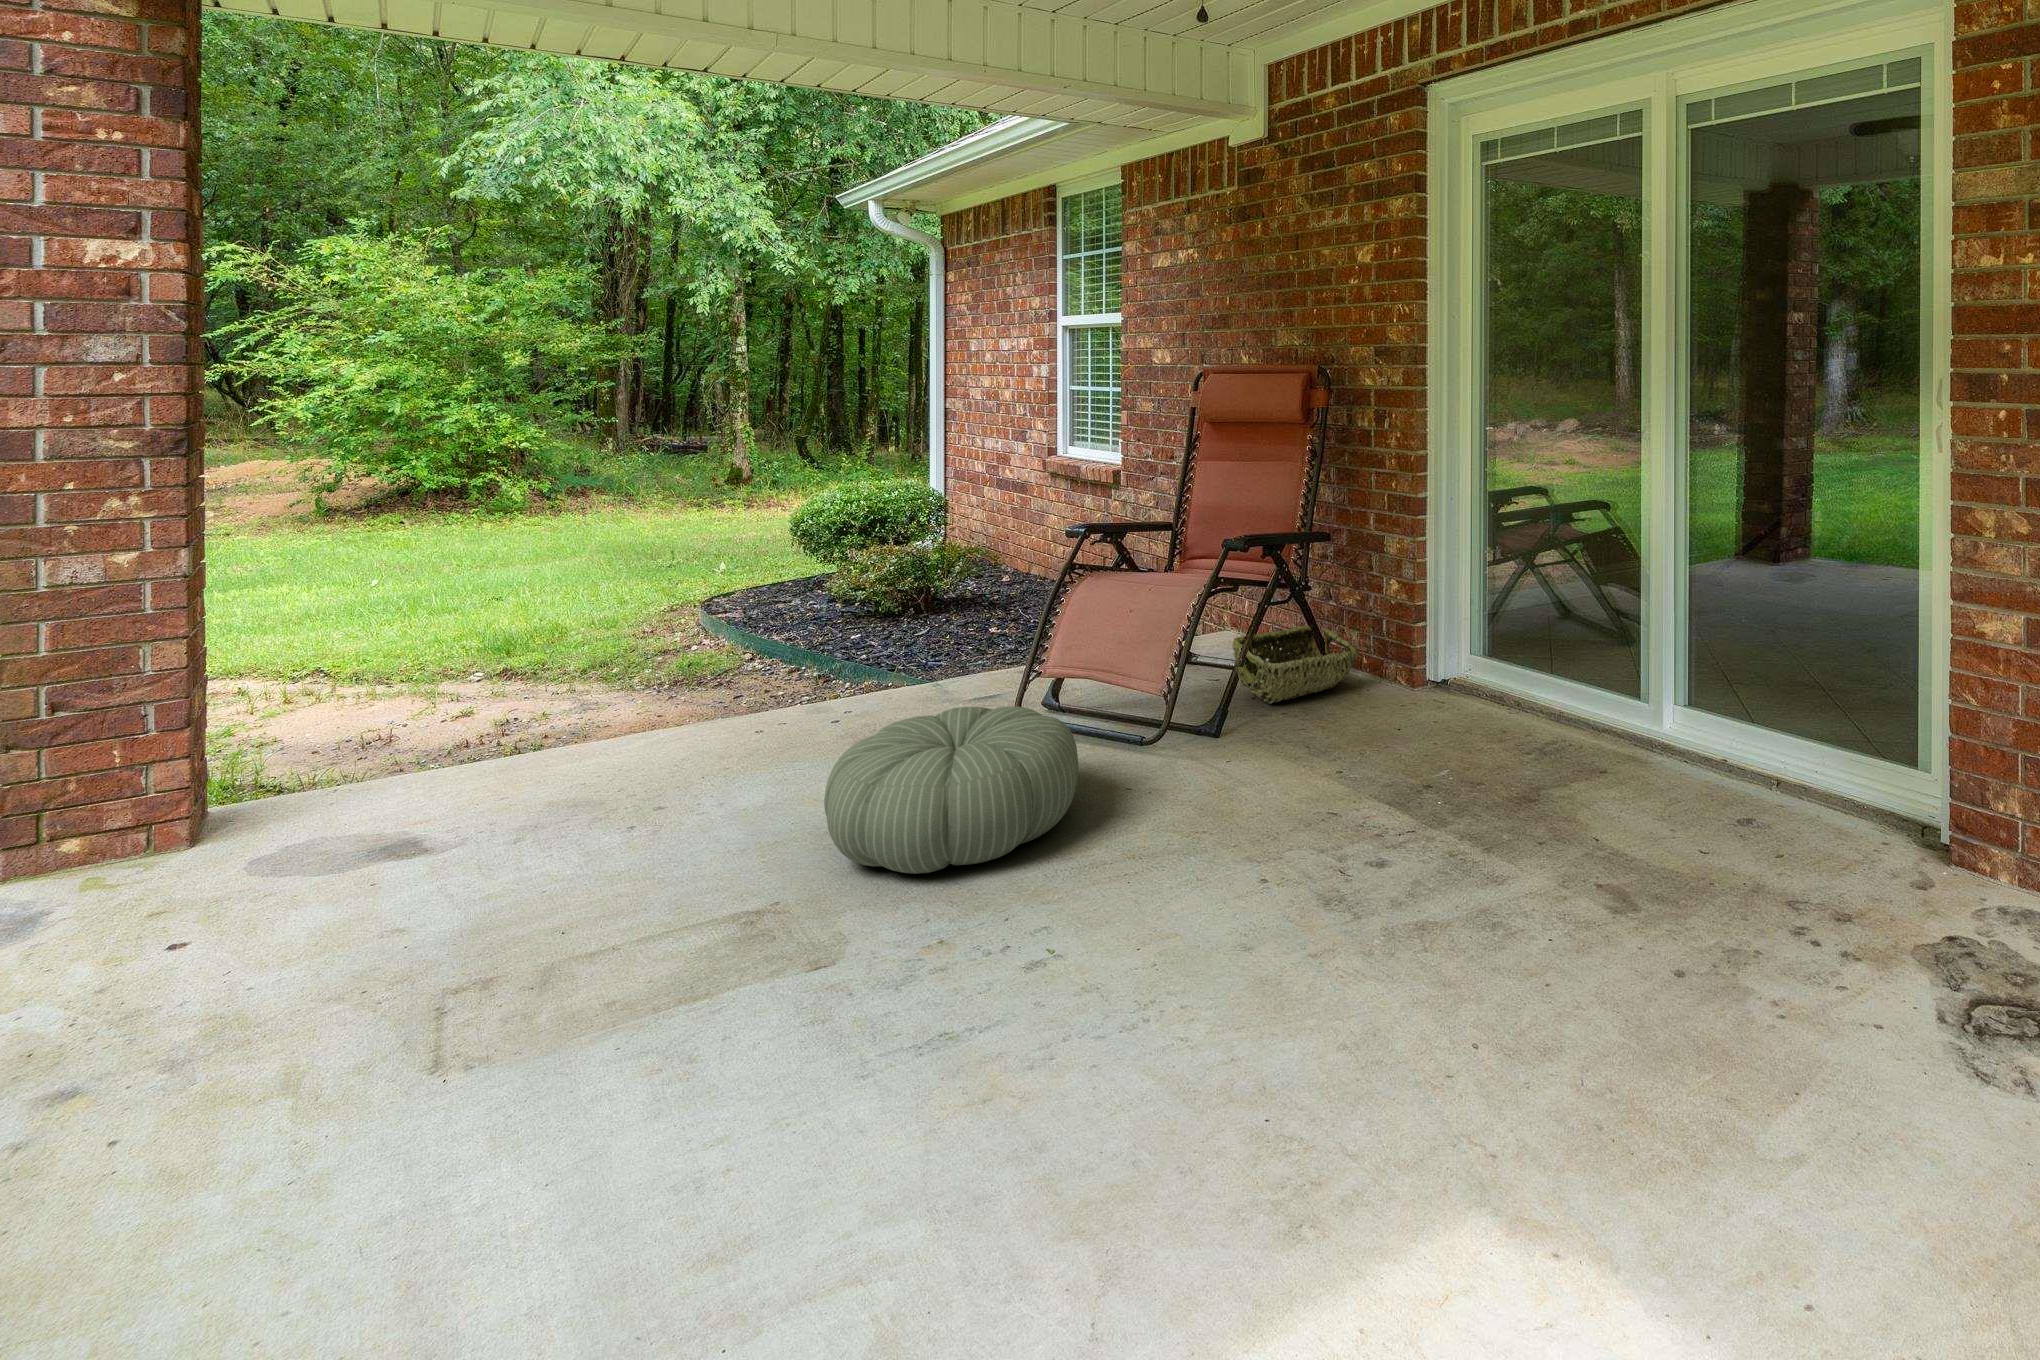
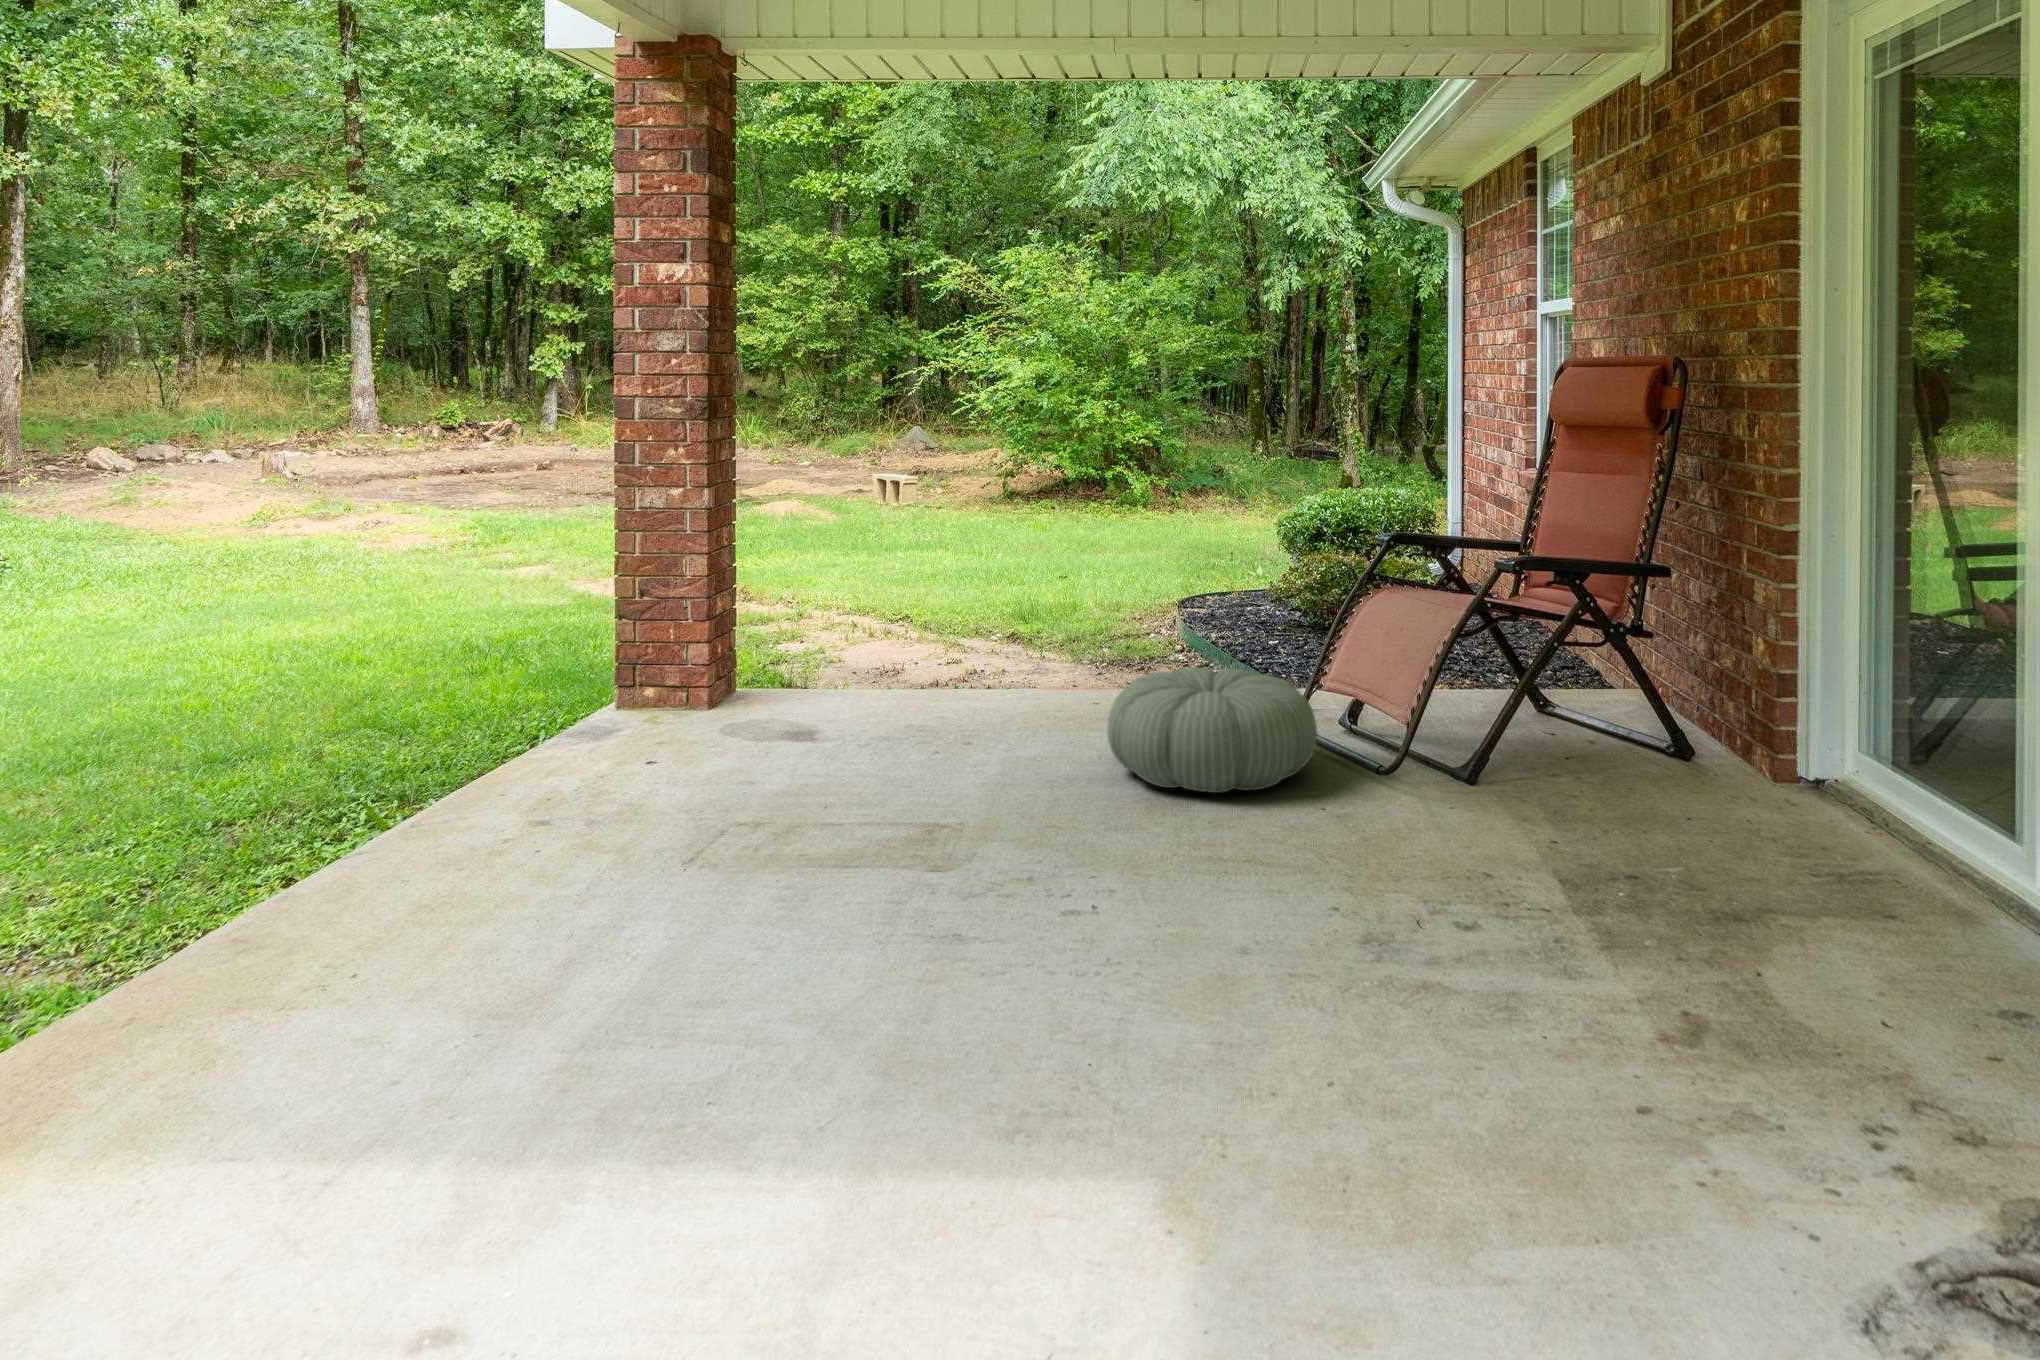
woven basket: present [1232,626,1359,704] -> none [1559,673,1720,757]

